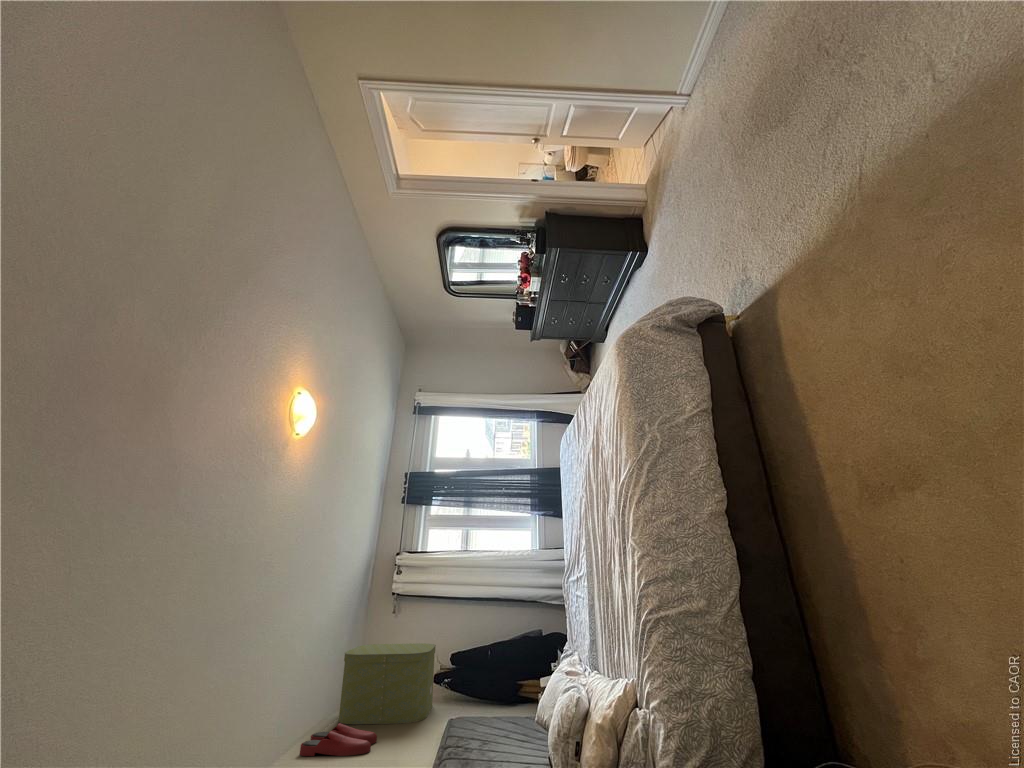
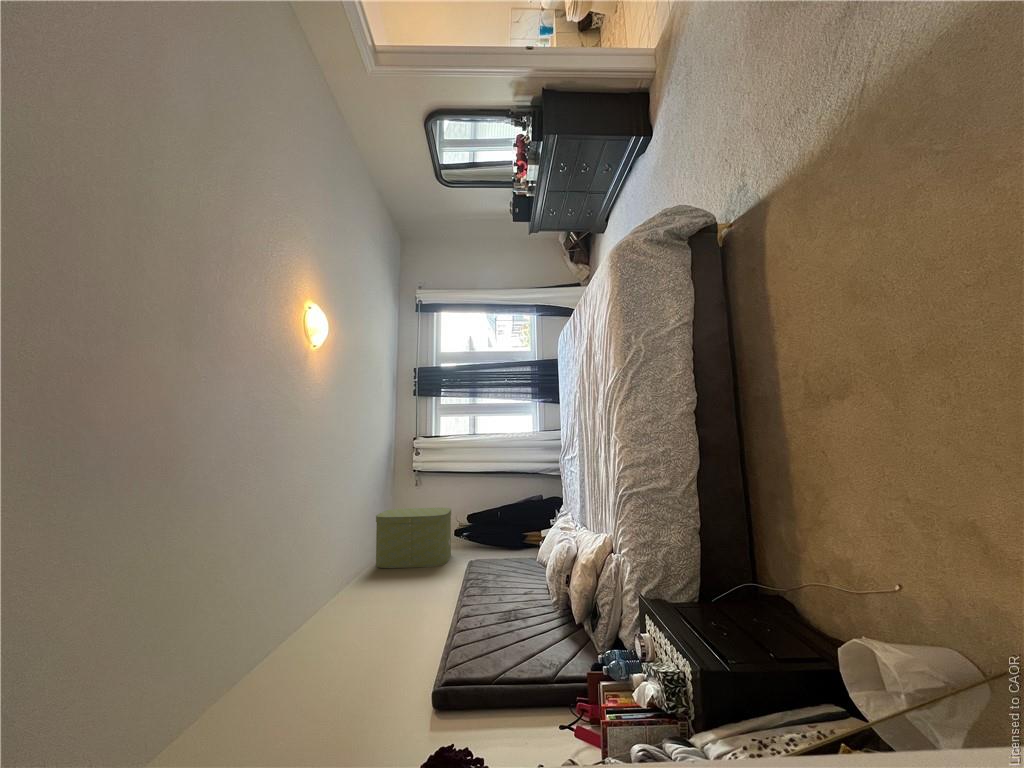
slippers: present [300,723,377,756] -> none [350,567,409,590]

